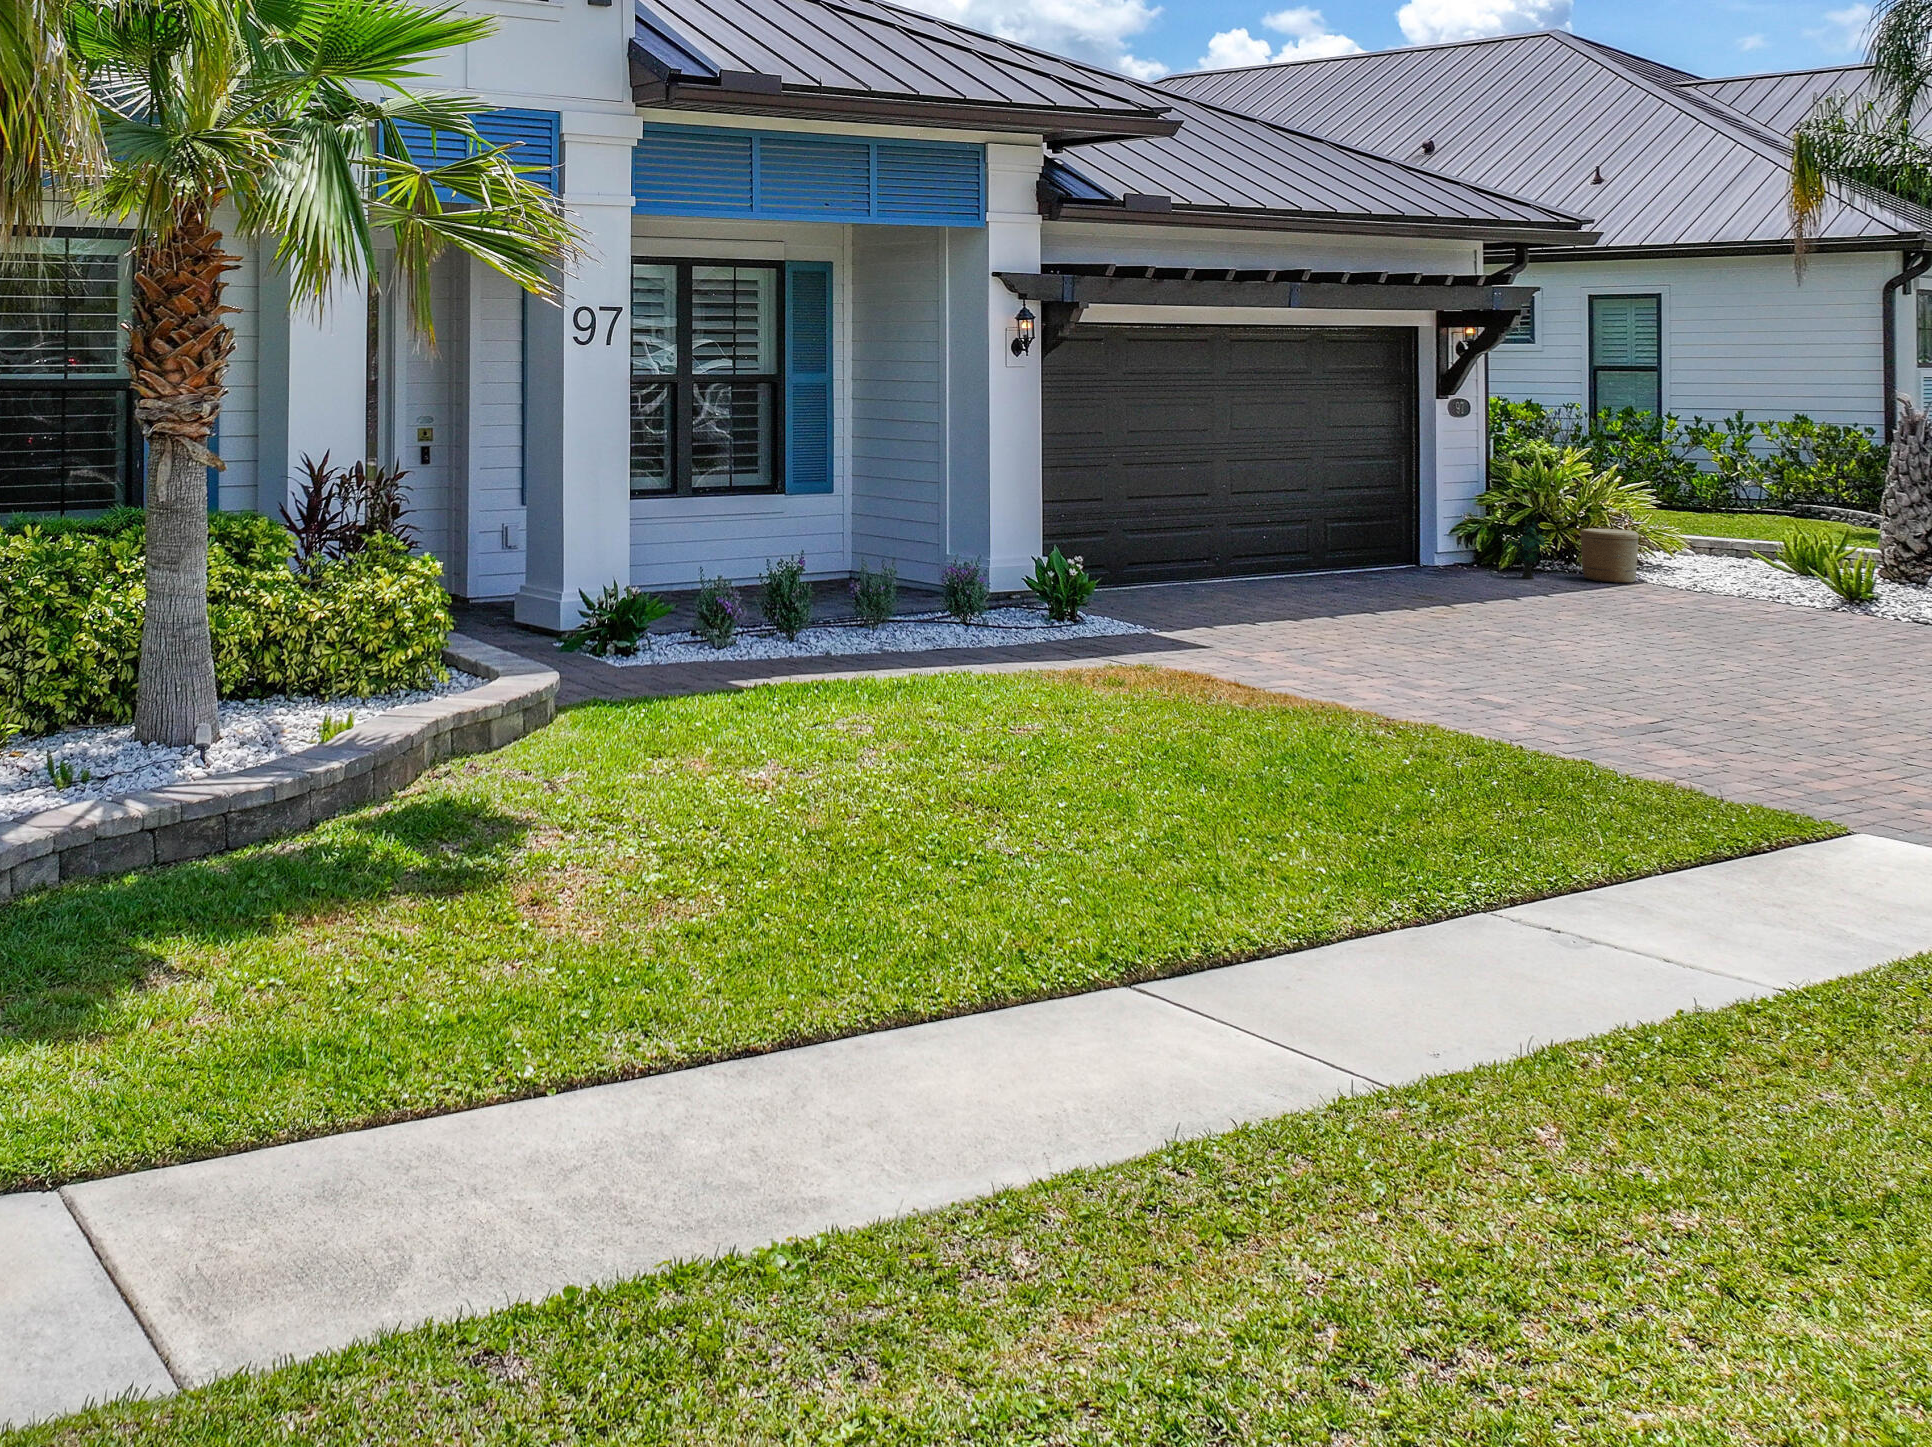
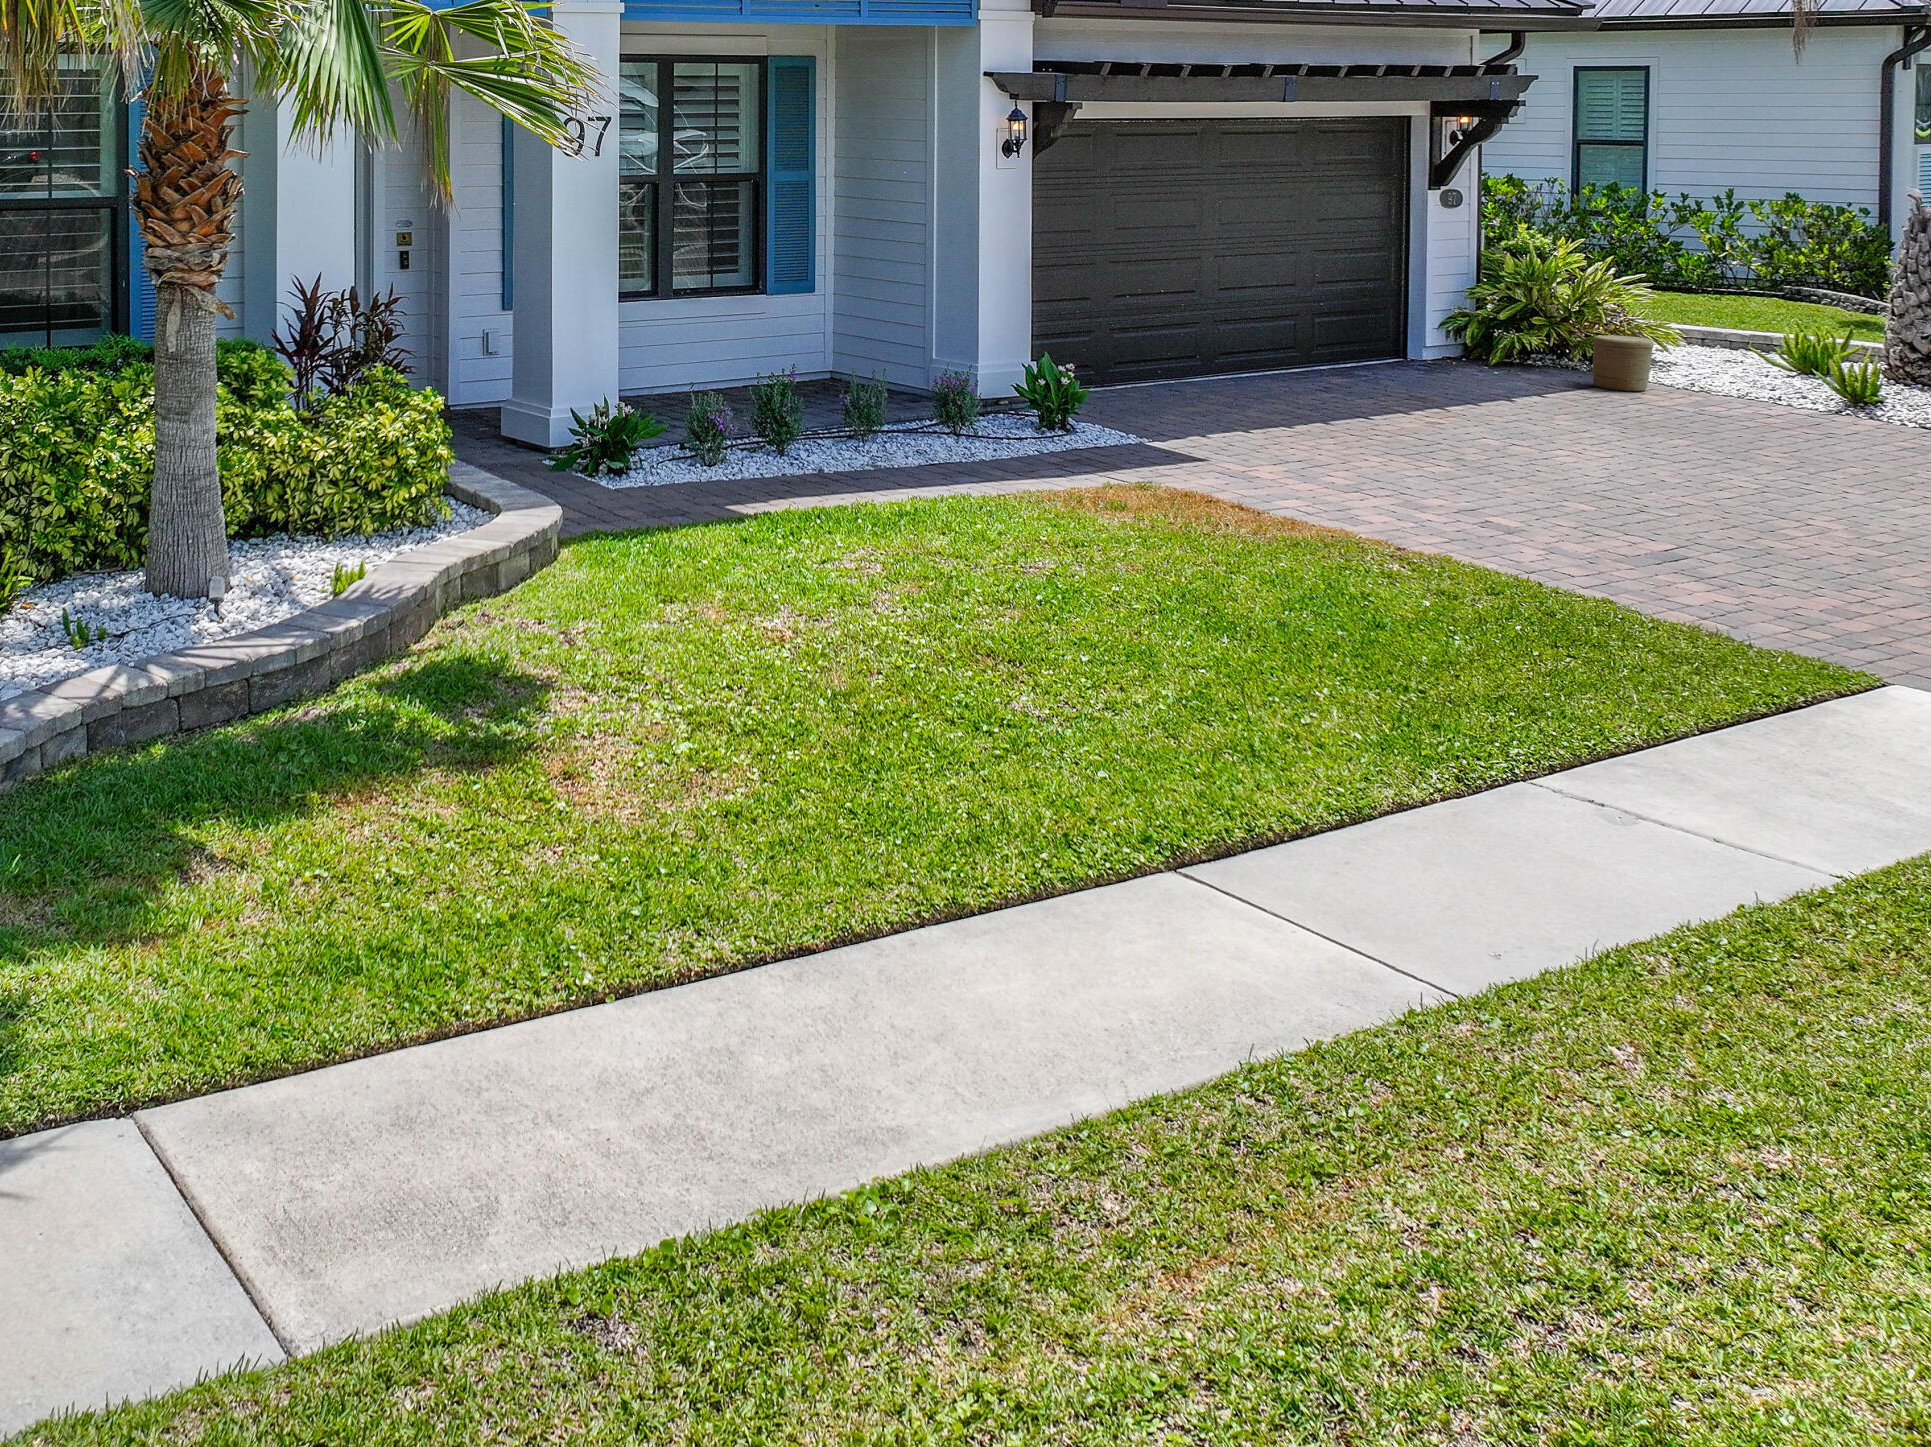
decorative plant: present [1510,522,1545,579] -> none [1520,329,1558,387]

